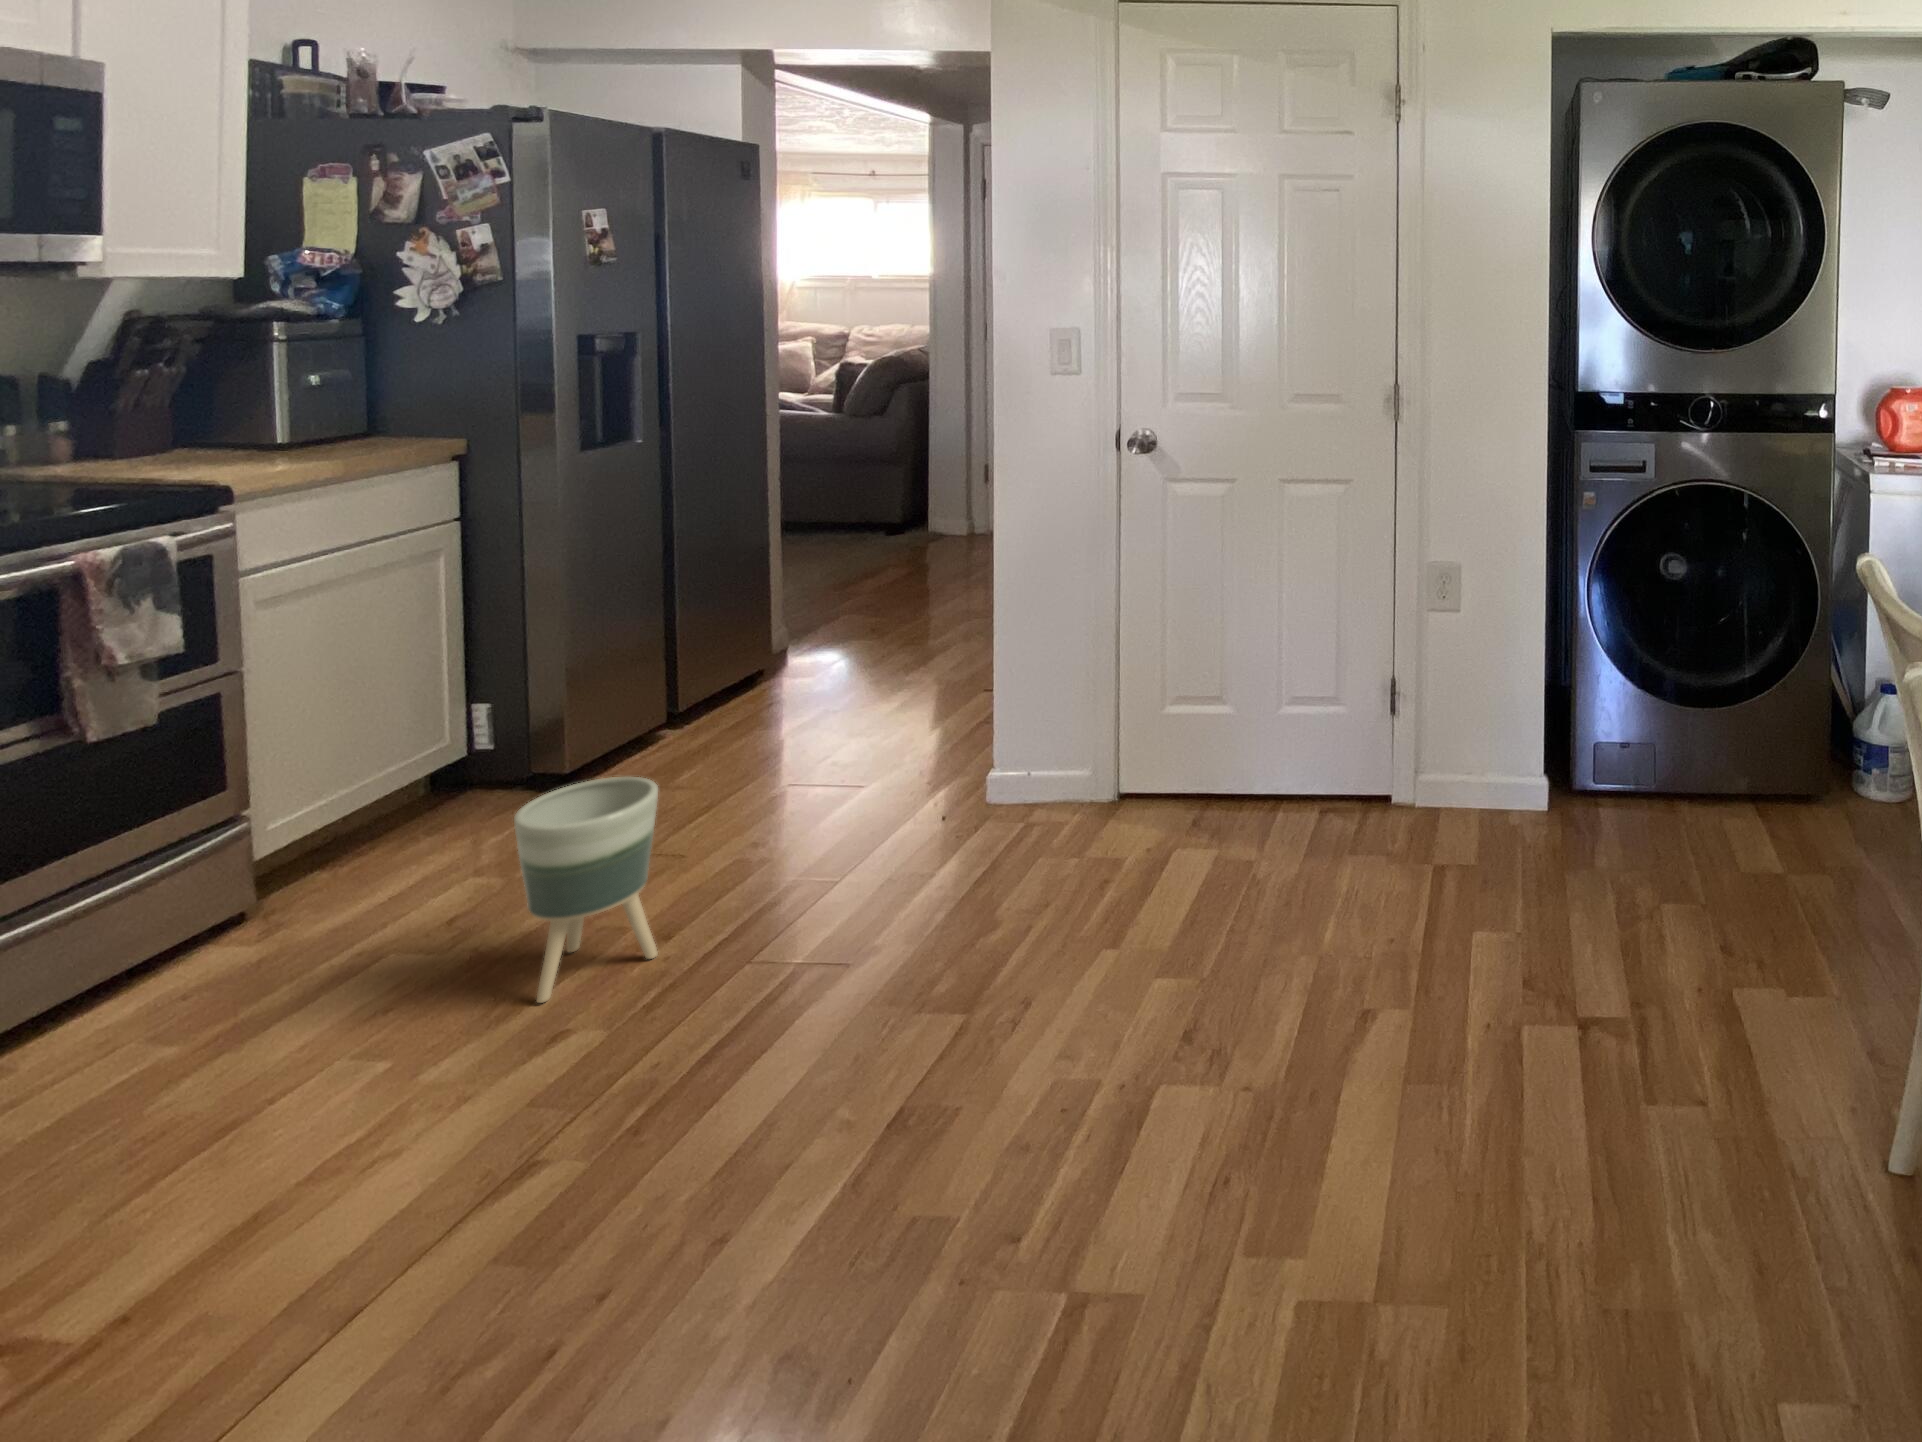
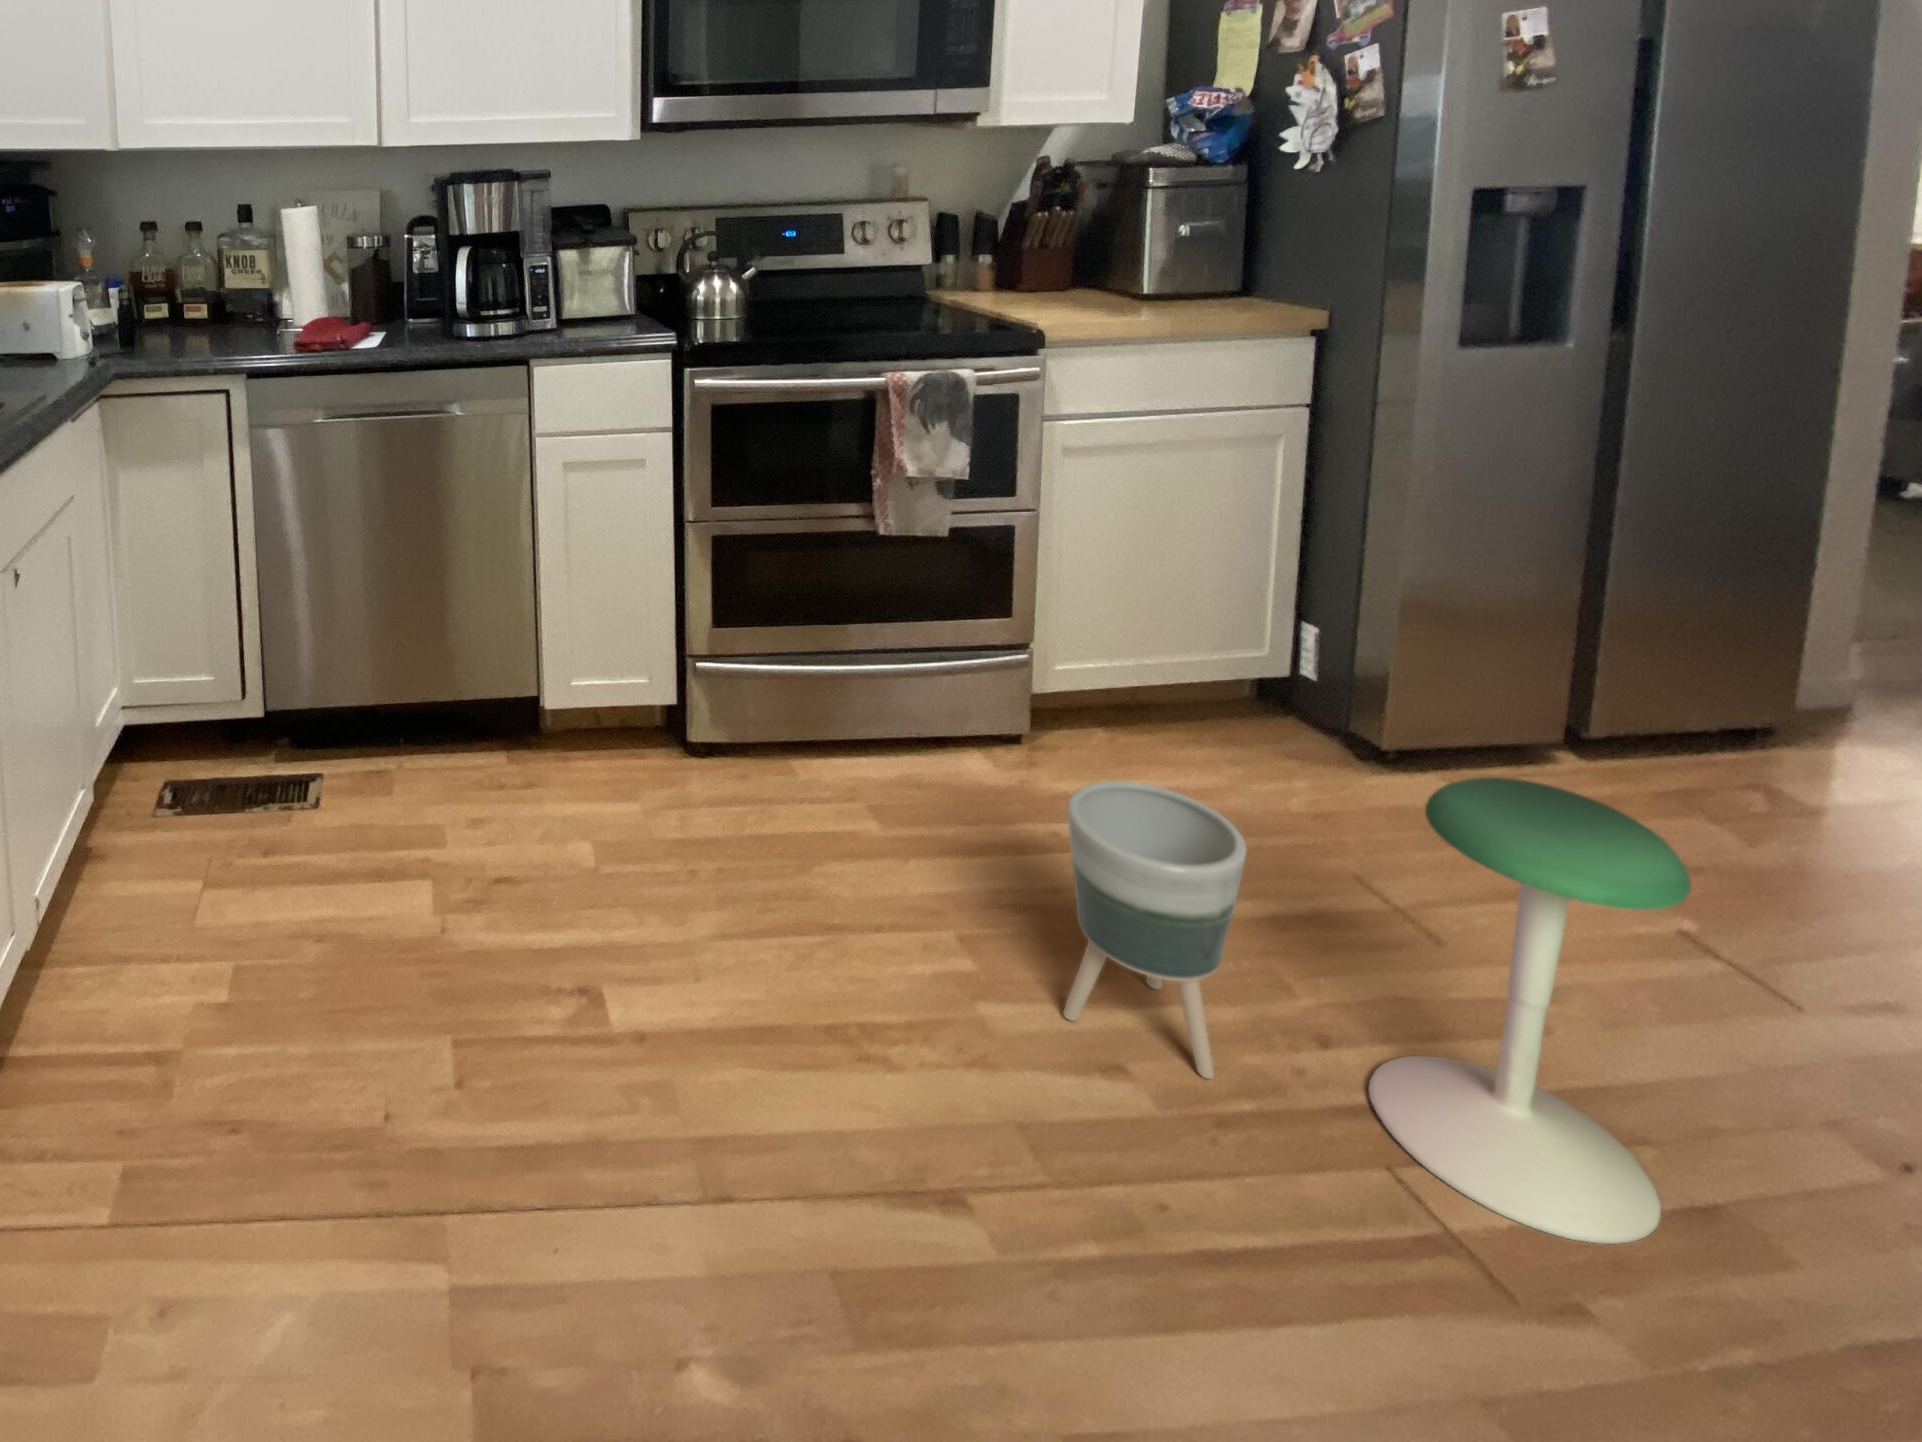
stool: none [724,654,867,906] -> present [1369,777,1691,1244]

